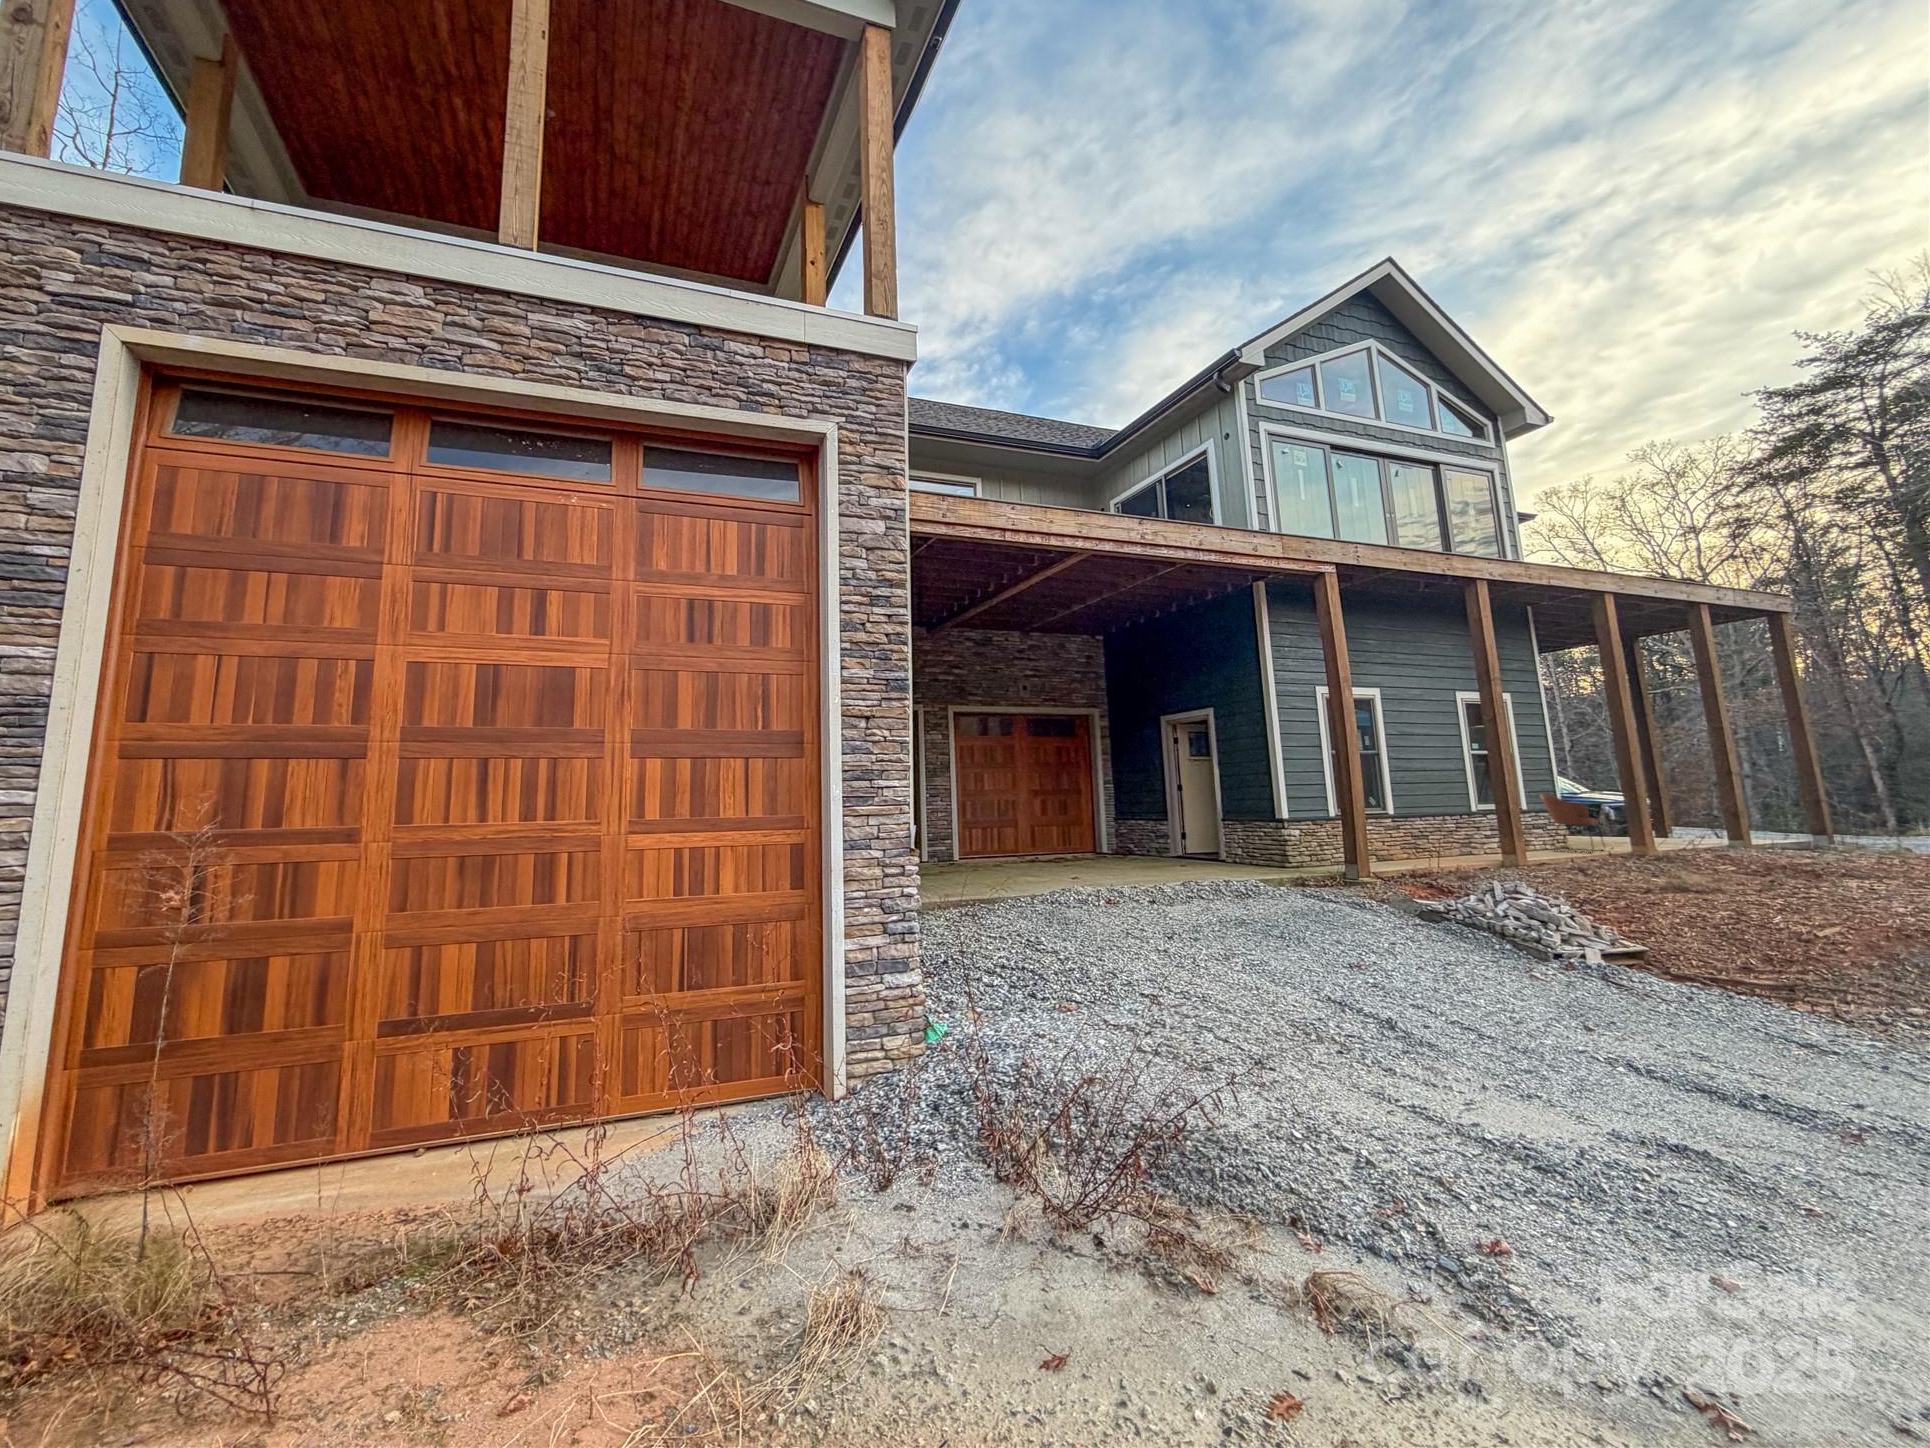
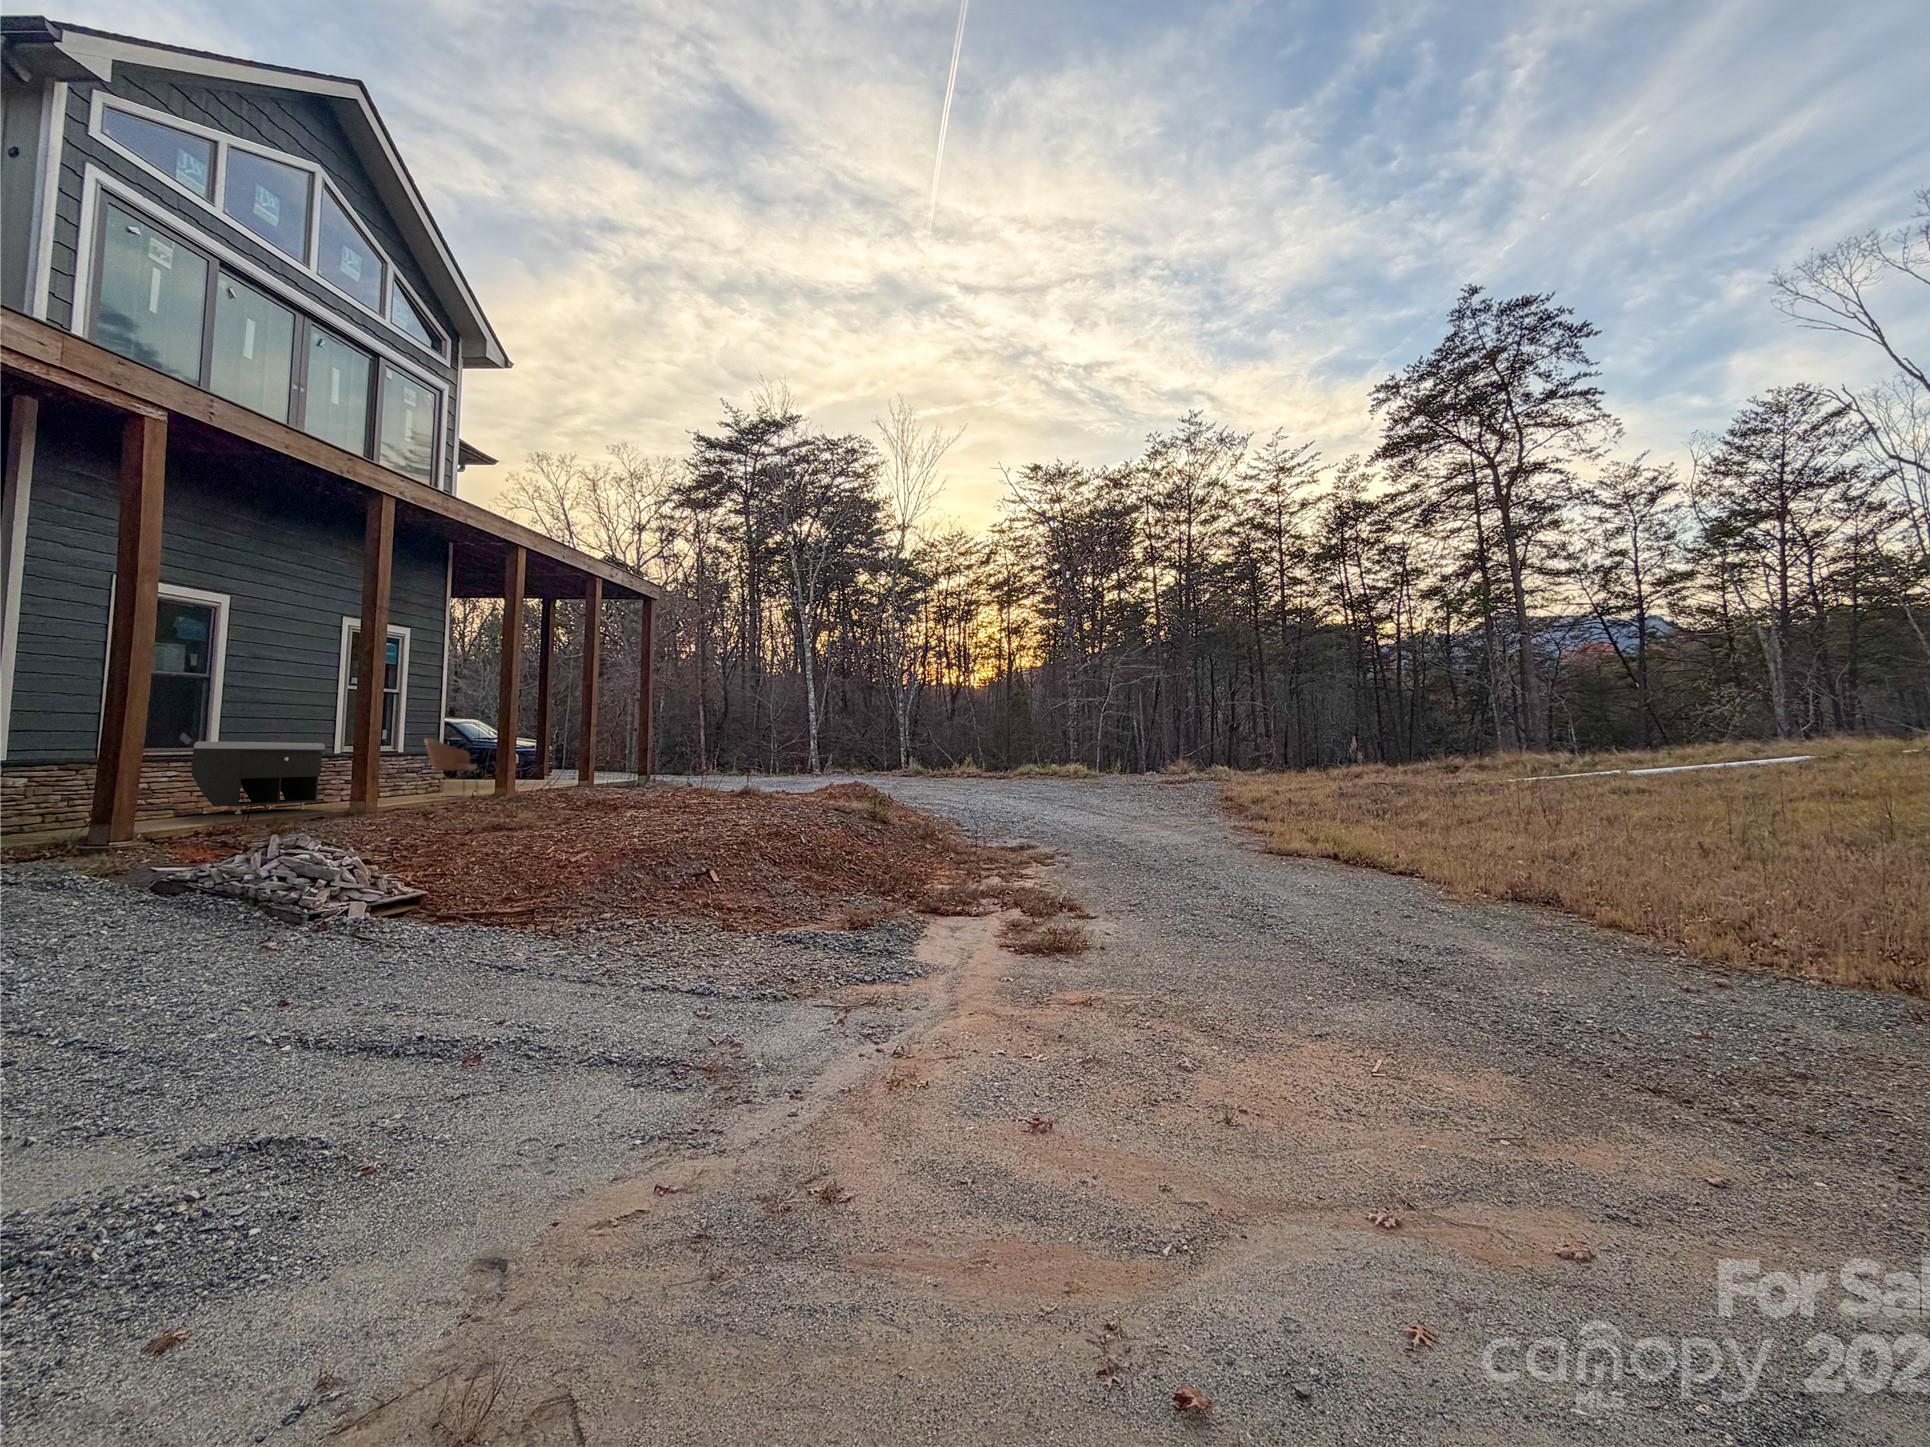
storage bench: none [1381,804,1474,864] -> present [191,742,325,814]

